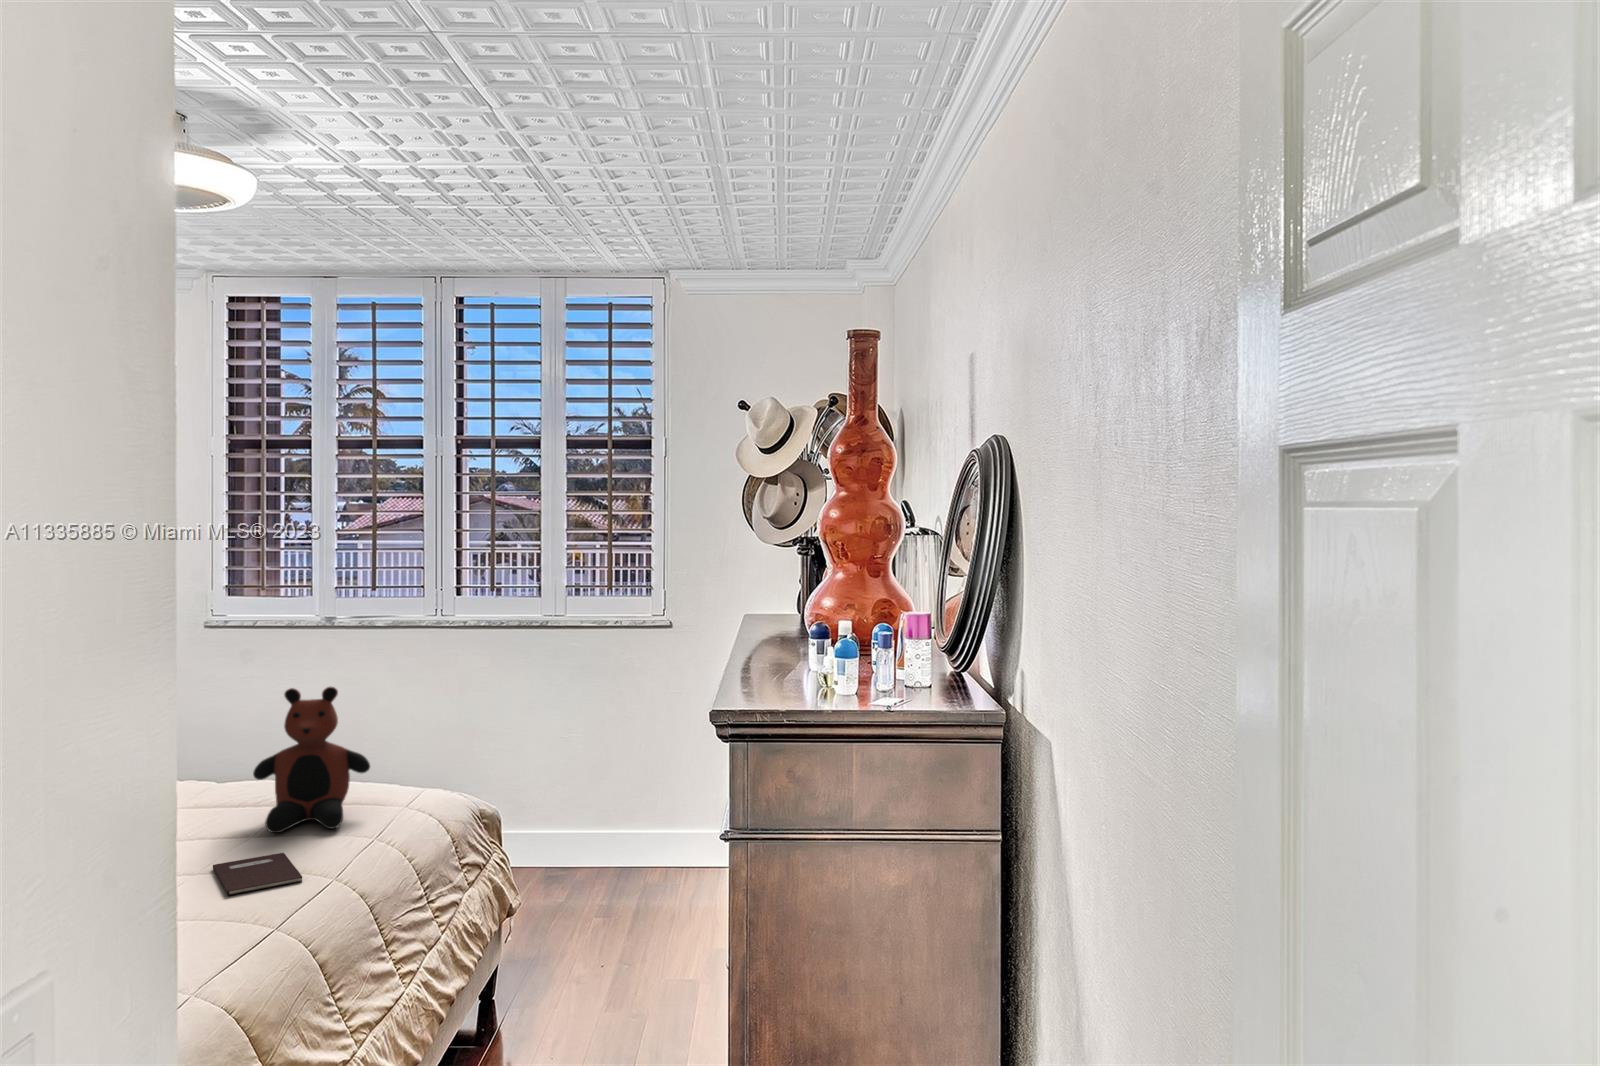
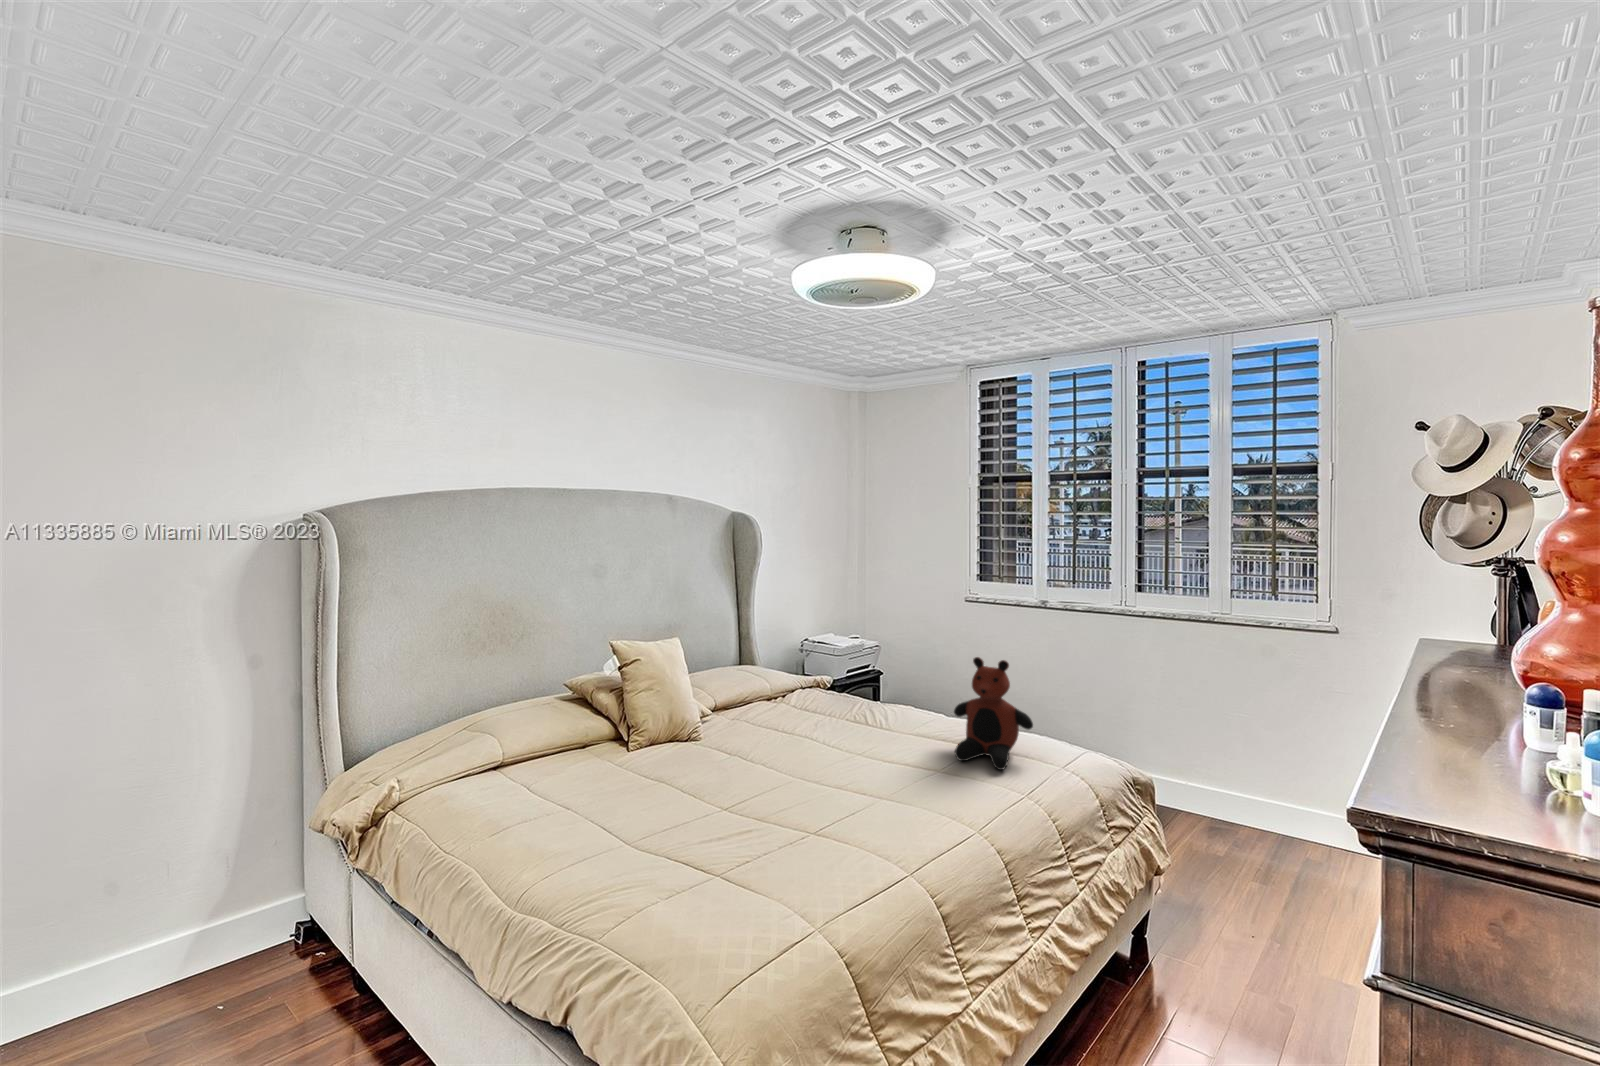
notebook: present [213,853,302,895] -> none [905,779,957,820]

